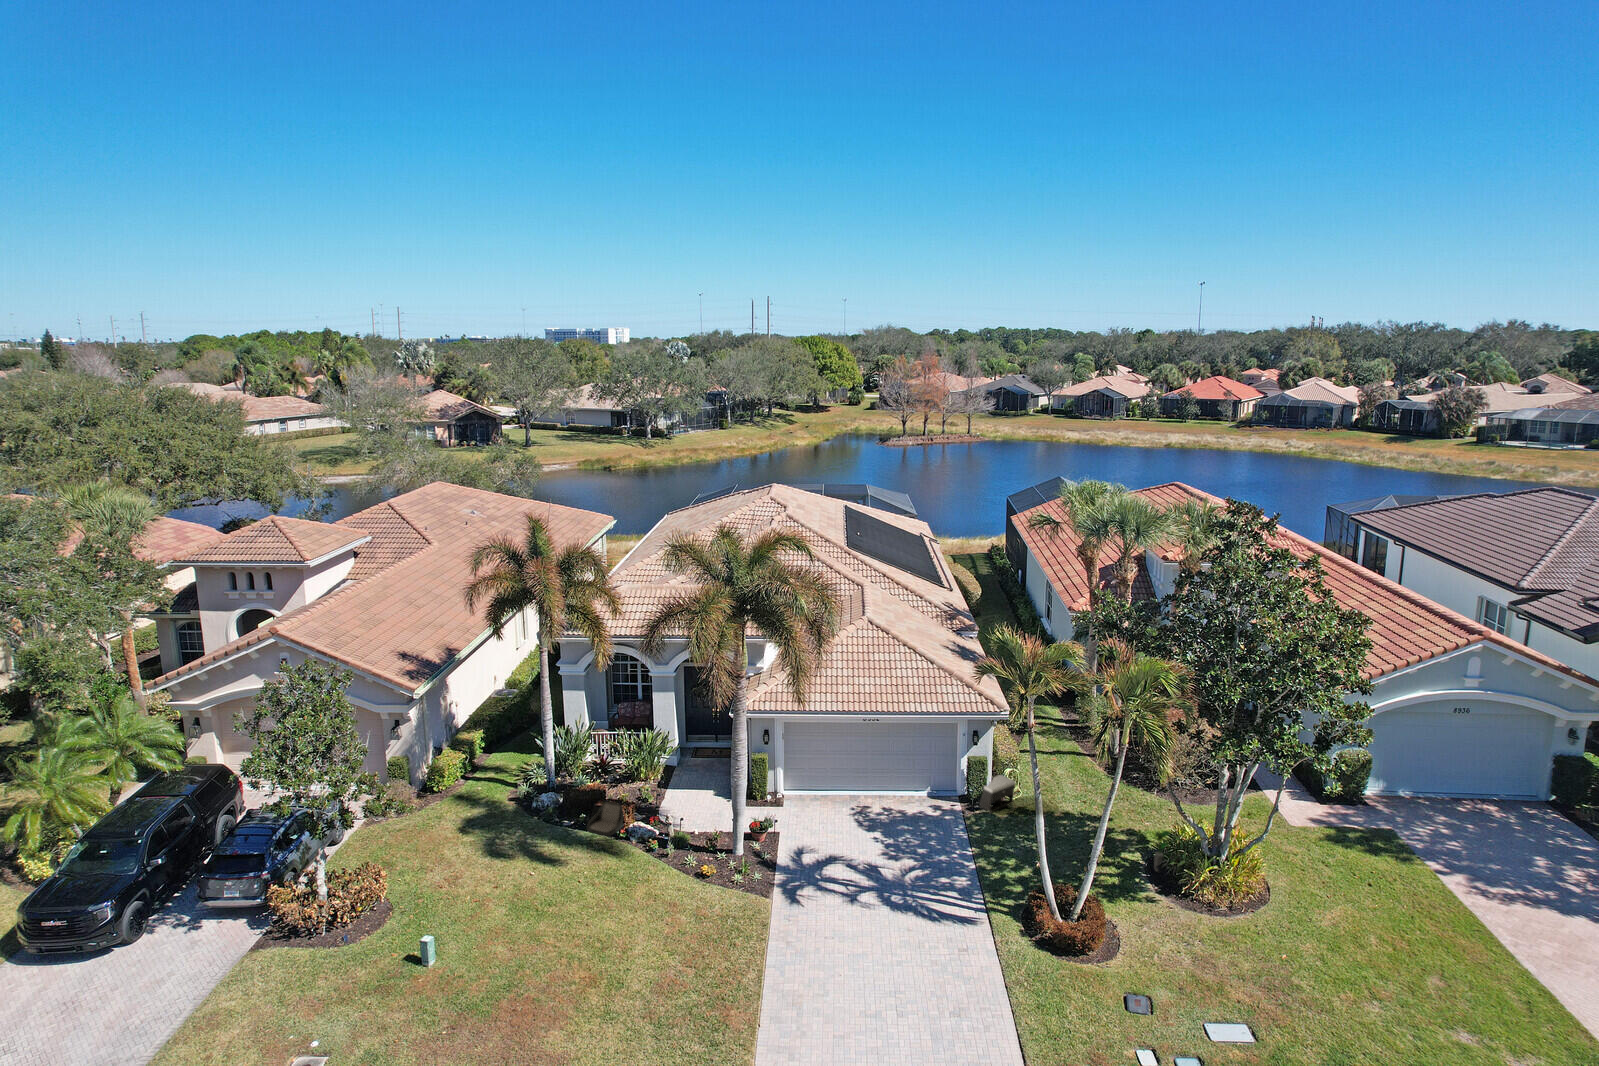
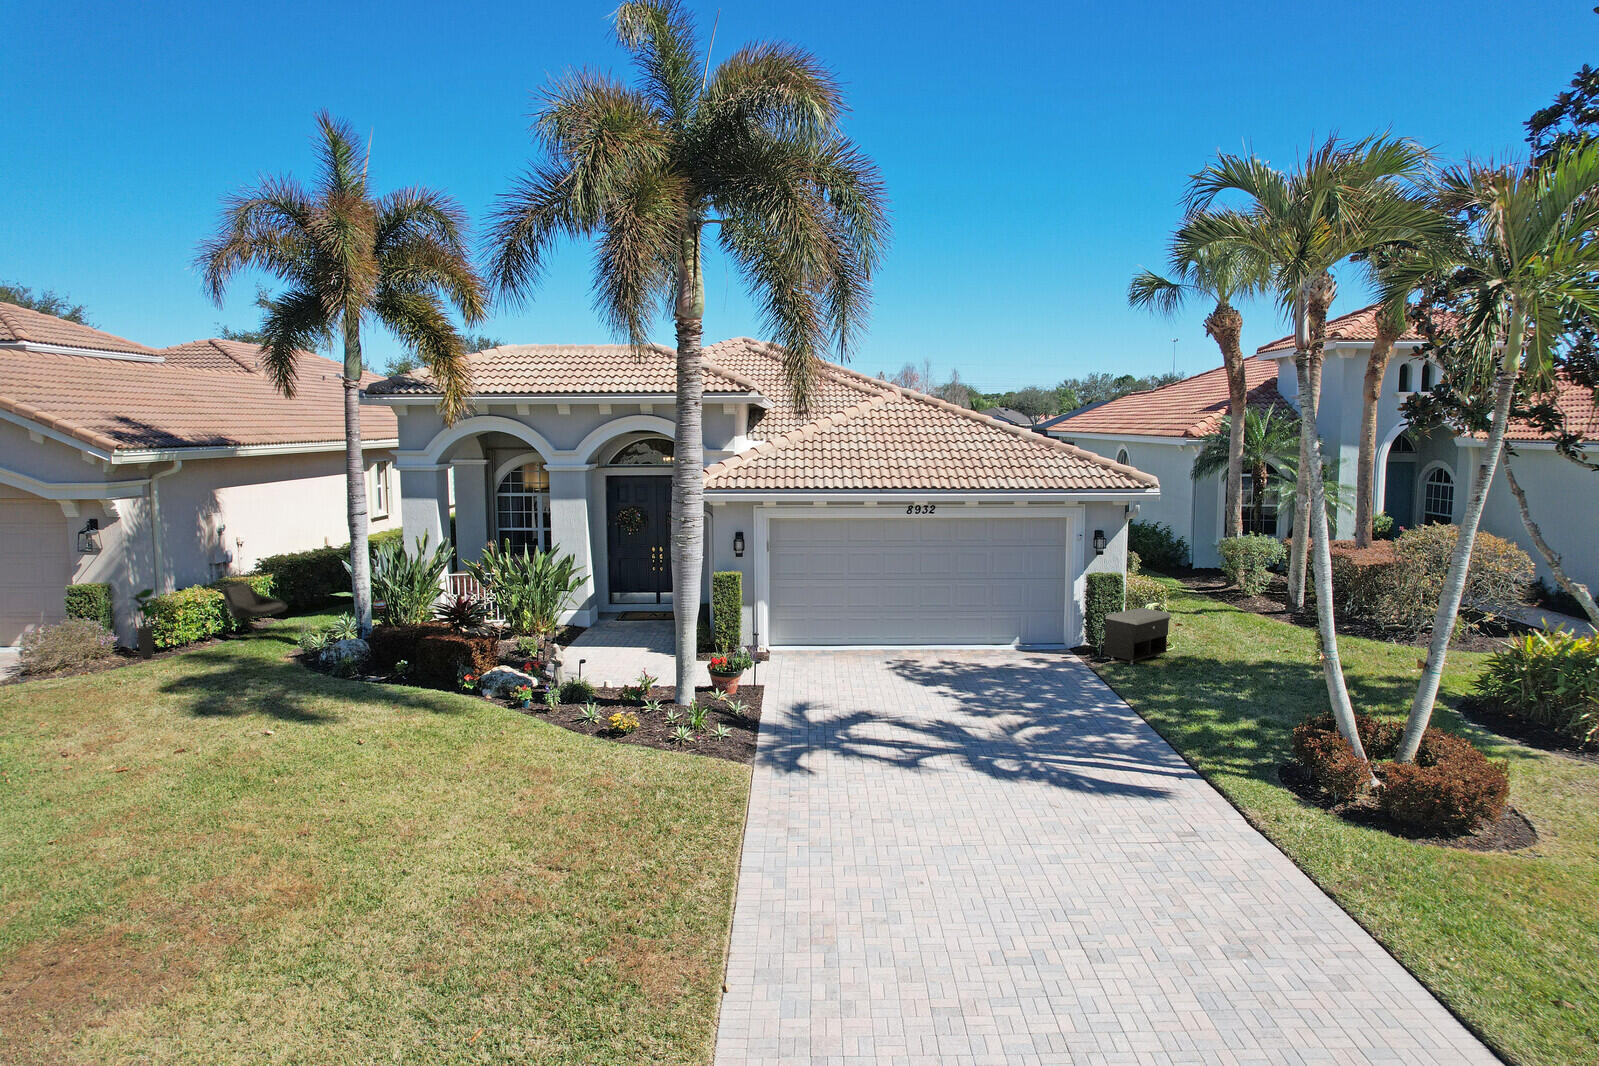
lounge chair: present [587,802,623,845] -> present [222,583,287,640]
potted plant: present [1152,831,1170,872] -> present [132,589,156,658]

